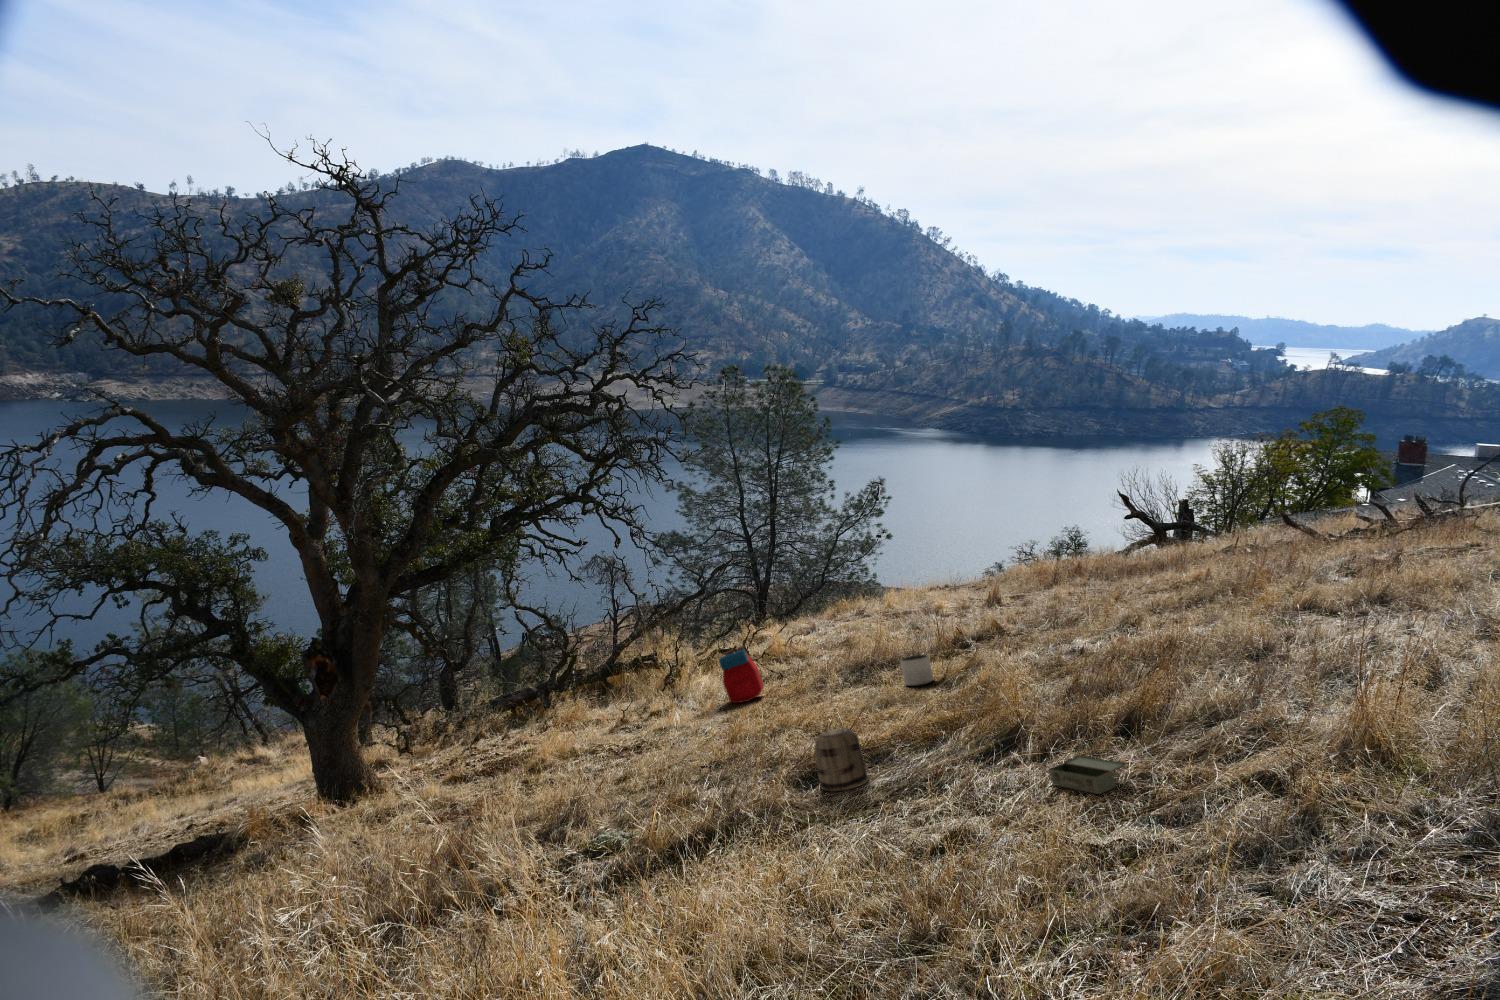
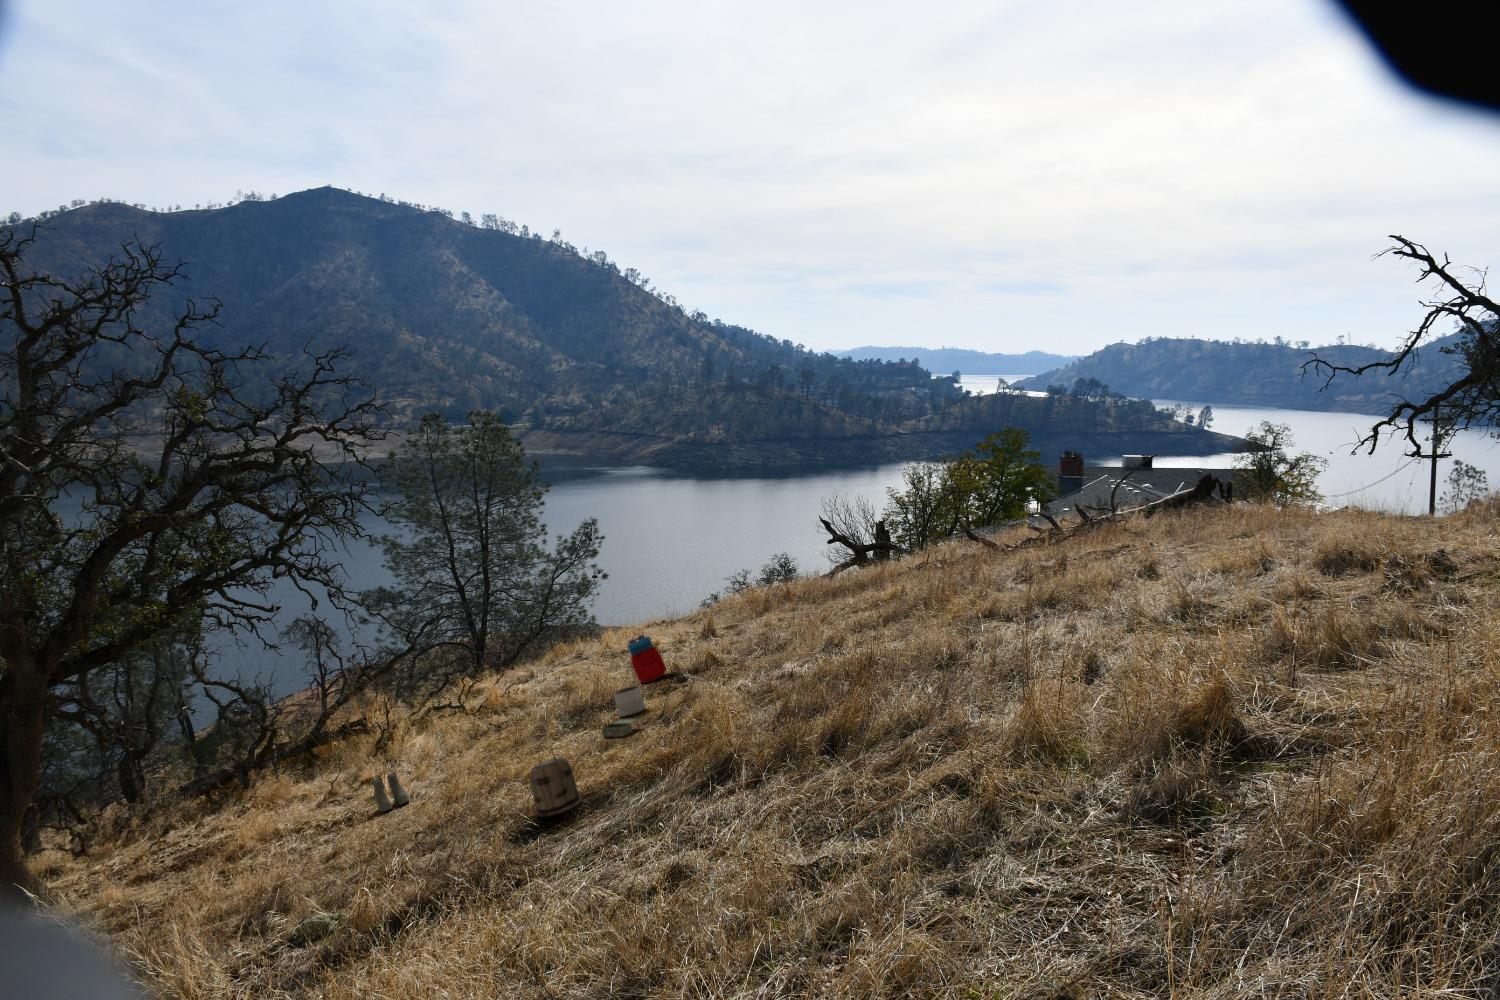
backpack: present [719,646,764,703] -> present [628,635,667,683]
boots: none [658,714,691,752] -> present [372,773,409,812]
toolbox: present [1049,756,1126,794] -> present [601,718,639,737]

